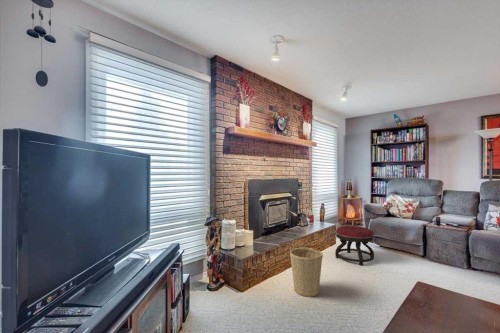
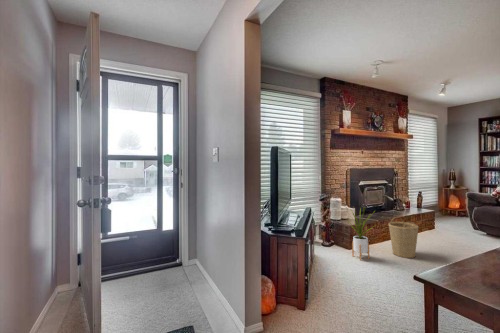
ottoman: present [335,226,374,265] -> none [433,211,476,245]
house plant: none [236,231,274,312] -> present [352,210,369,260]

